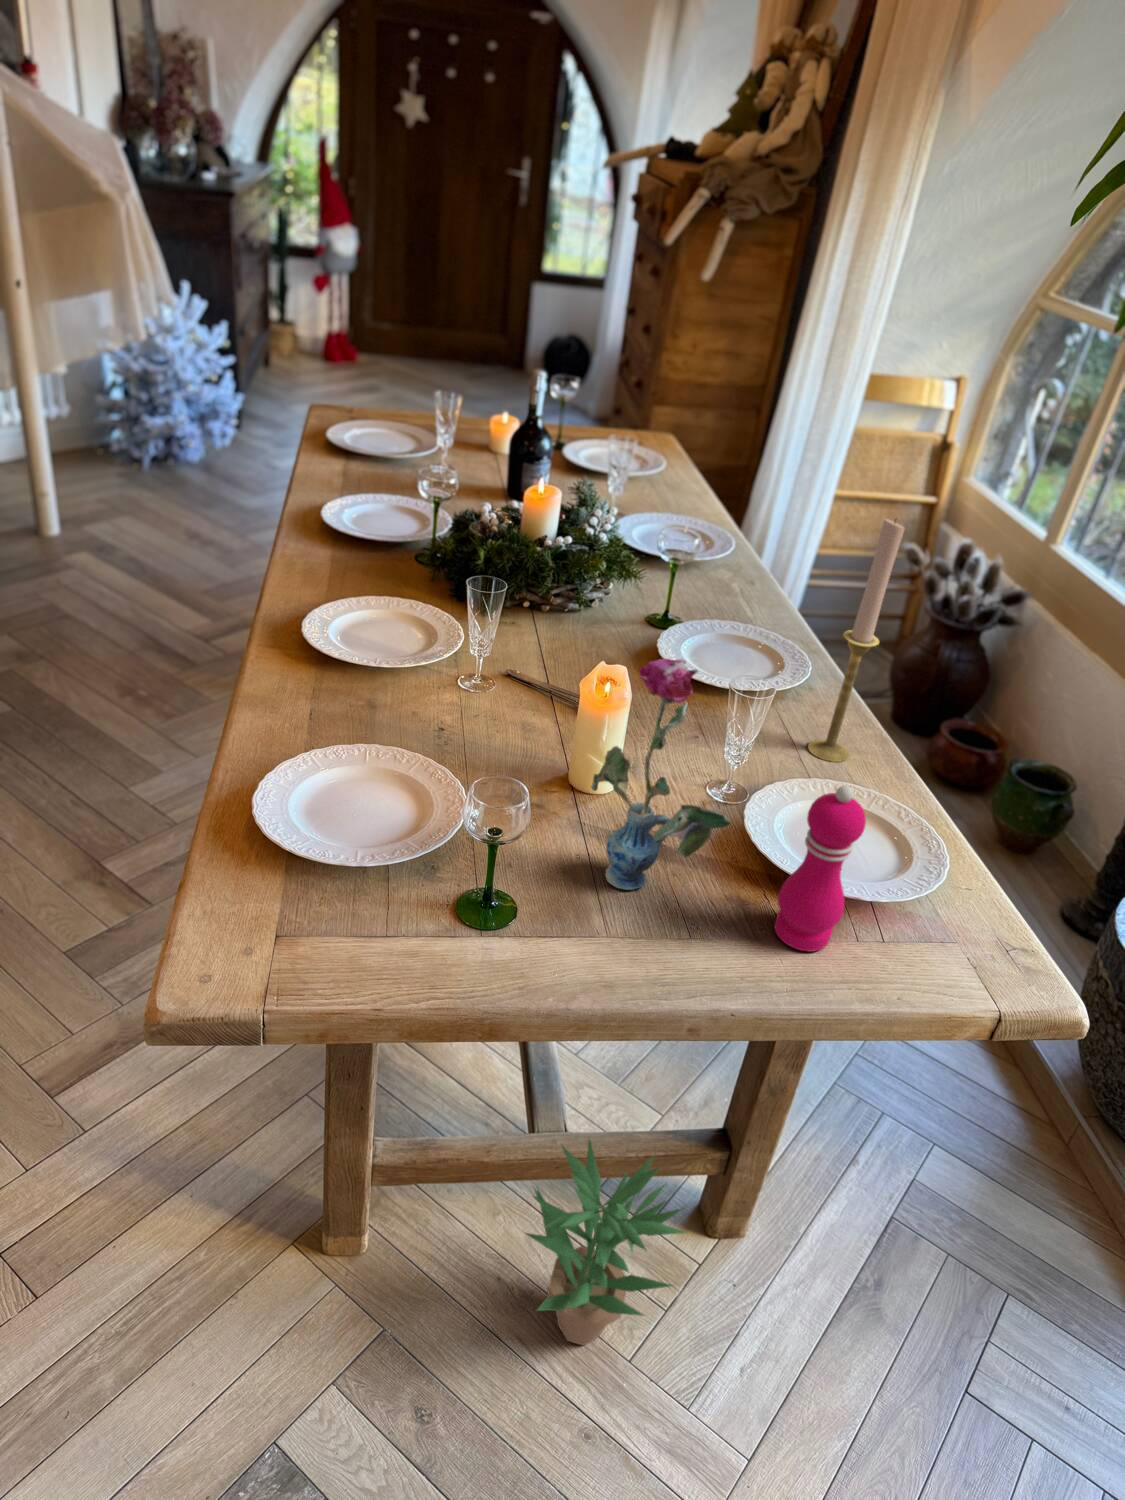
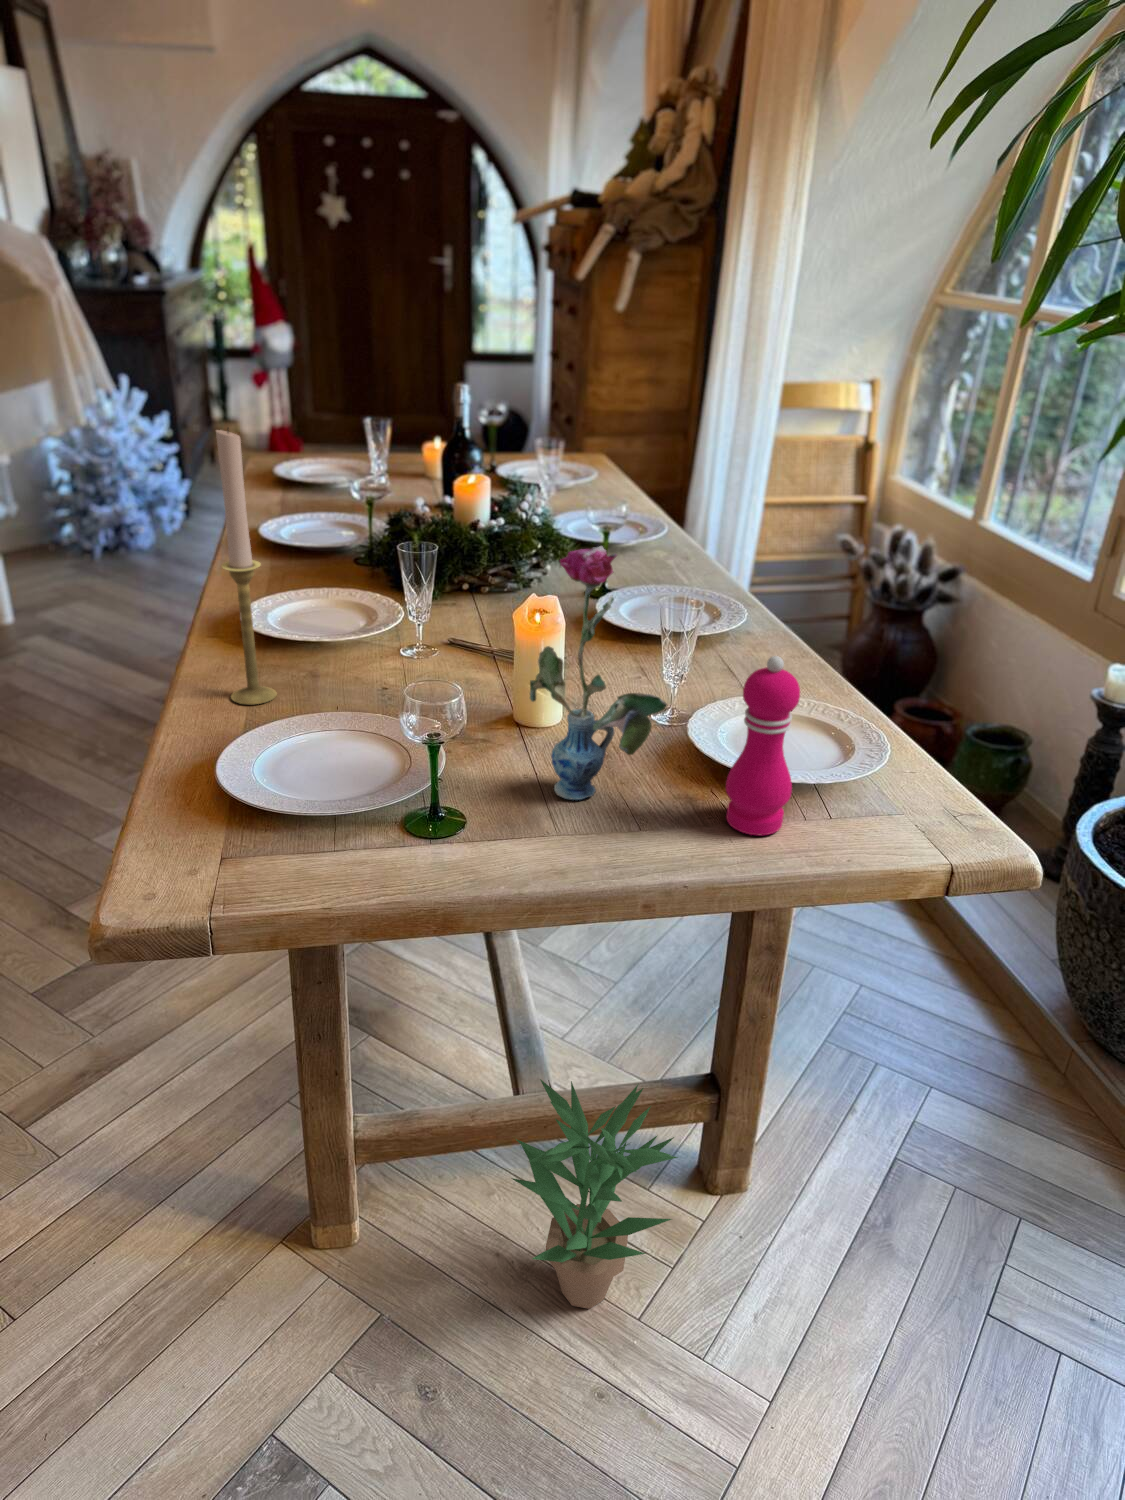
candlestick: present [808,519,904,762] -> present [216,430,277,704]

